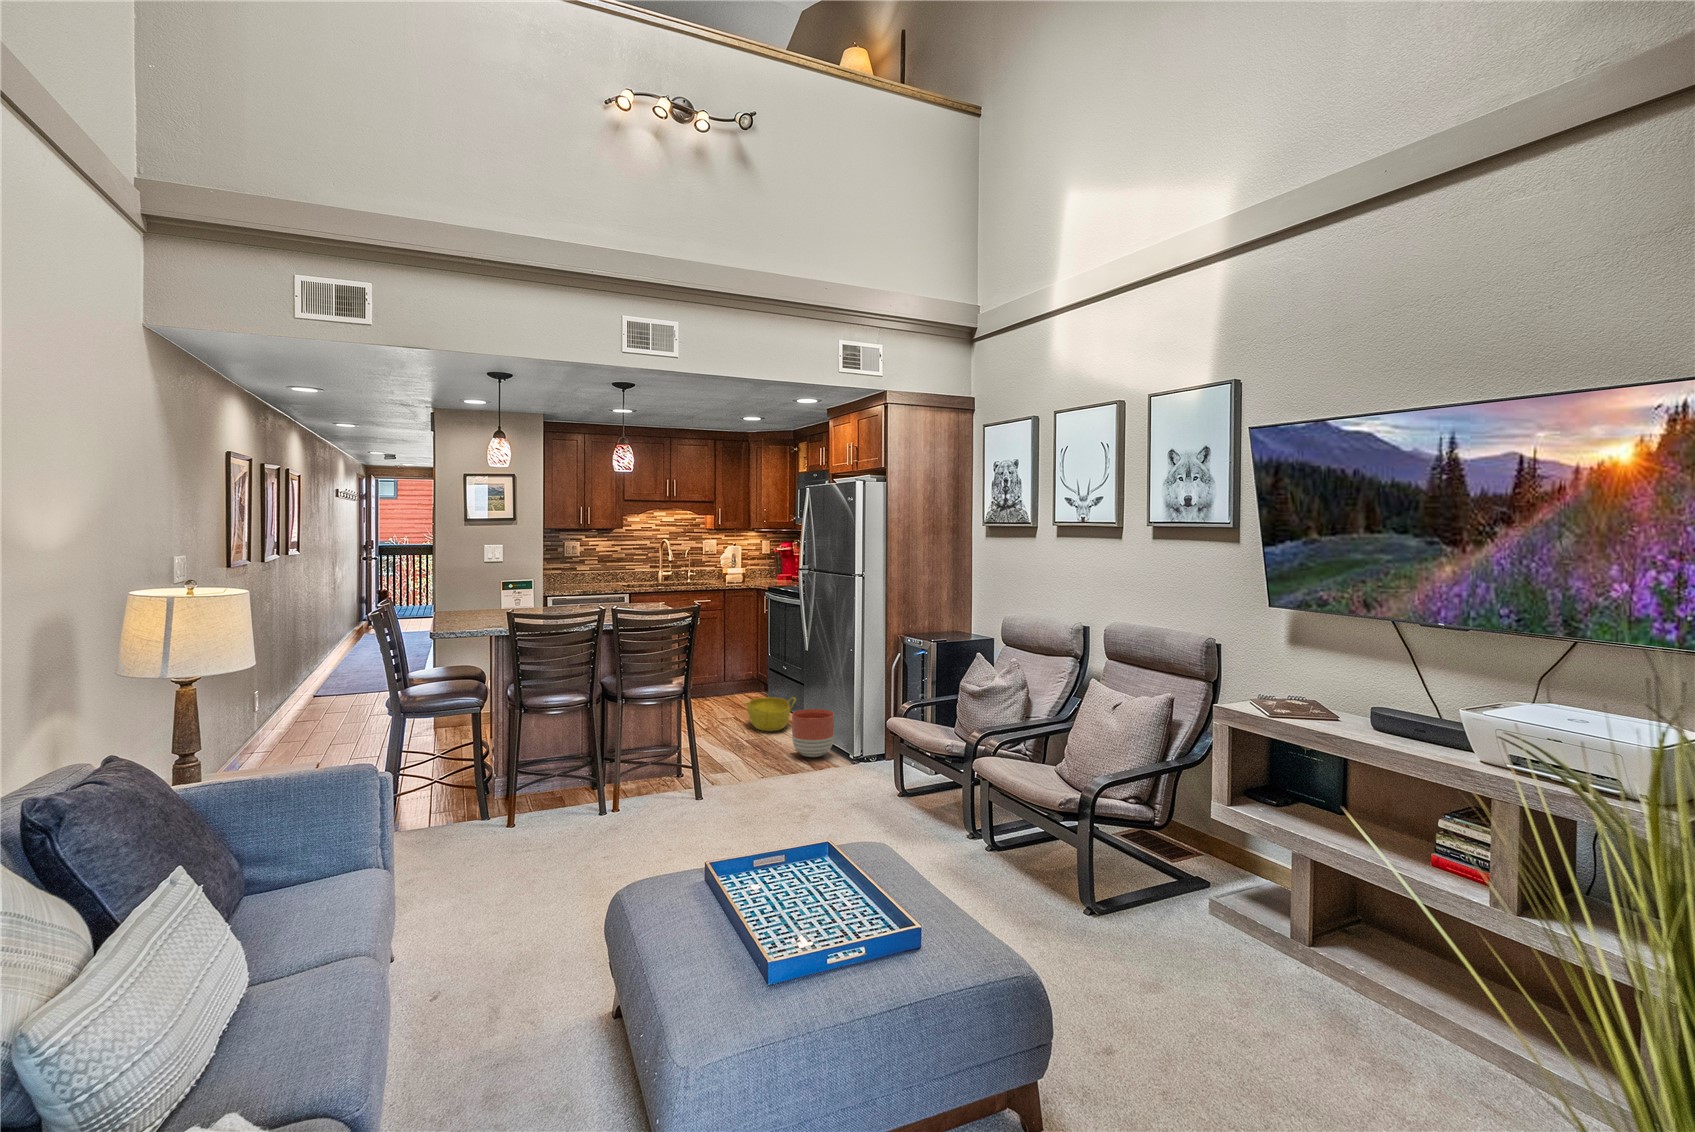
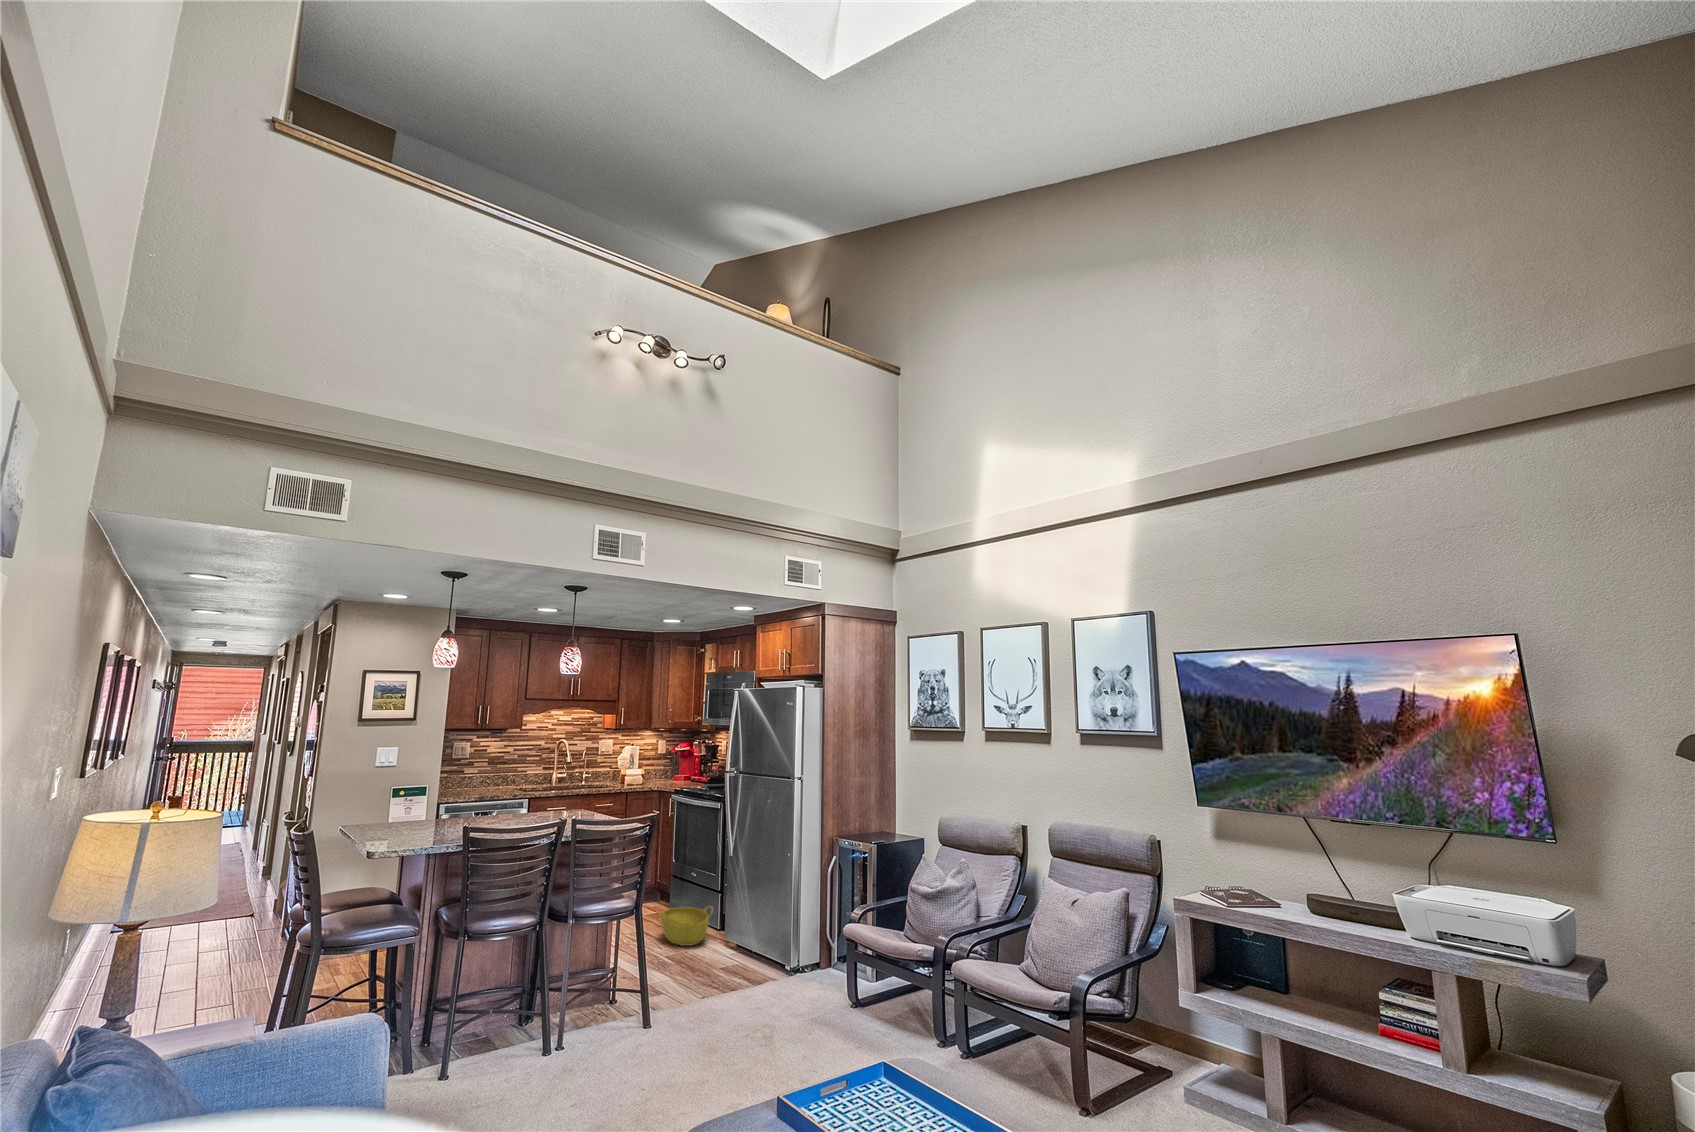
planter: present [792,709,834,757] -> none [725,919,768,972]

